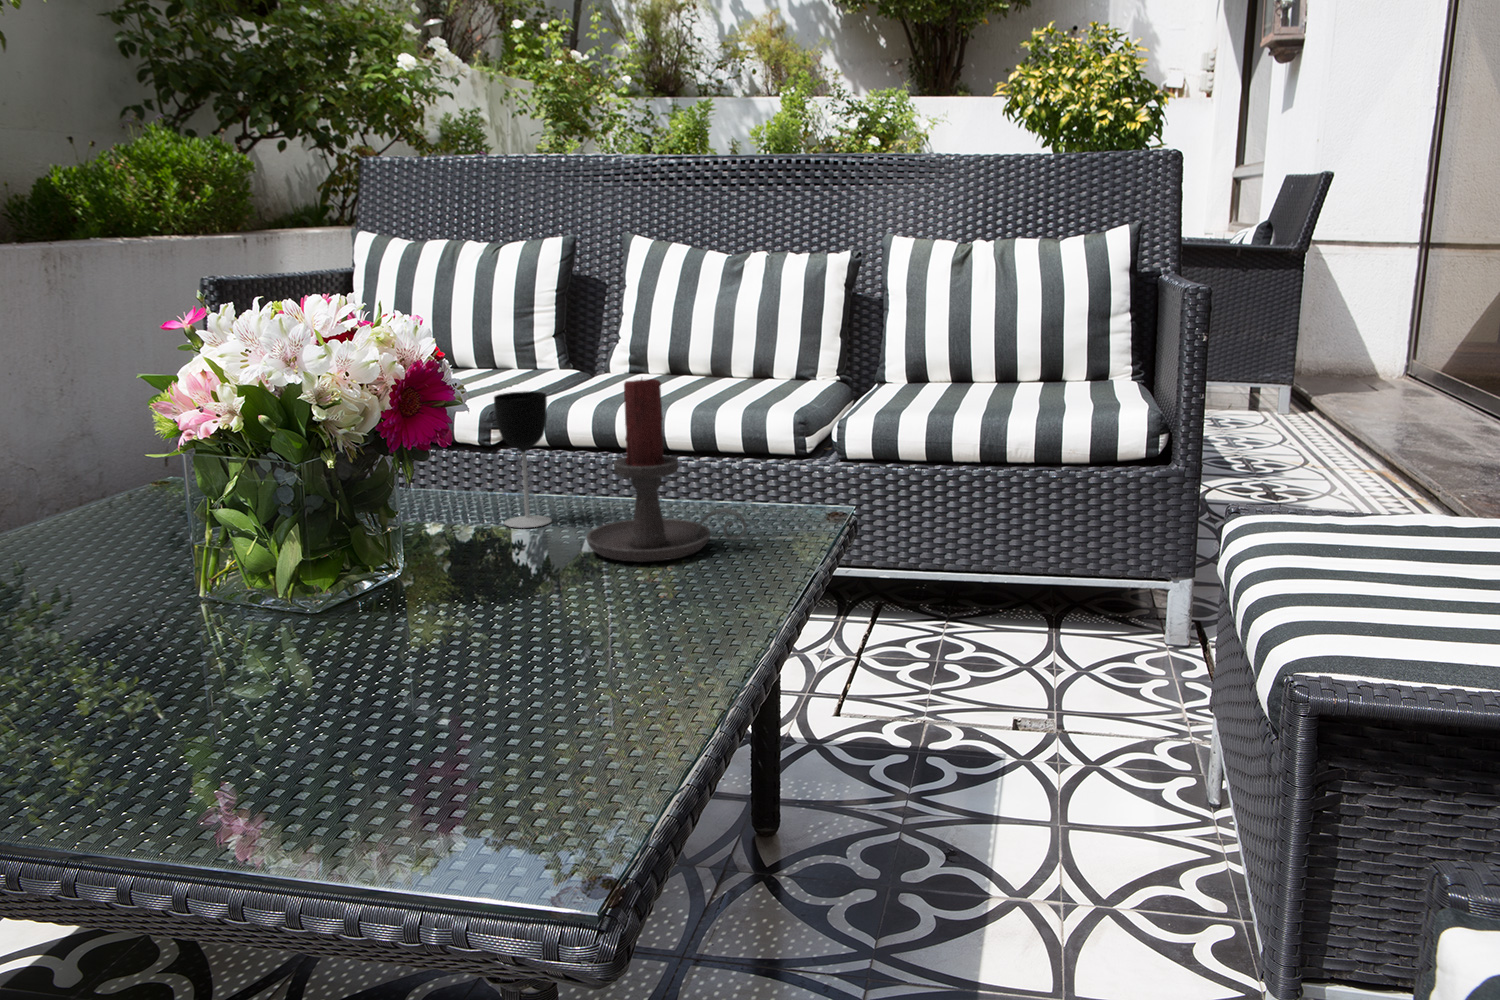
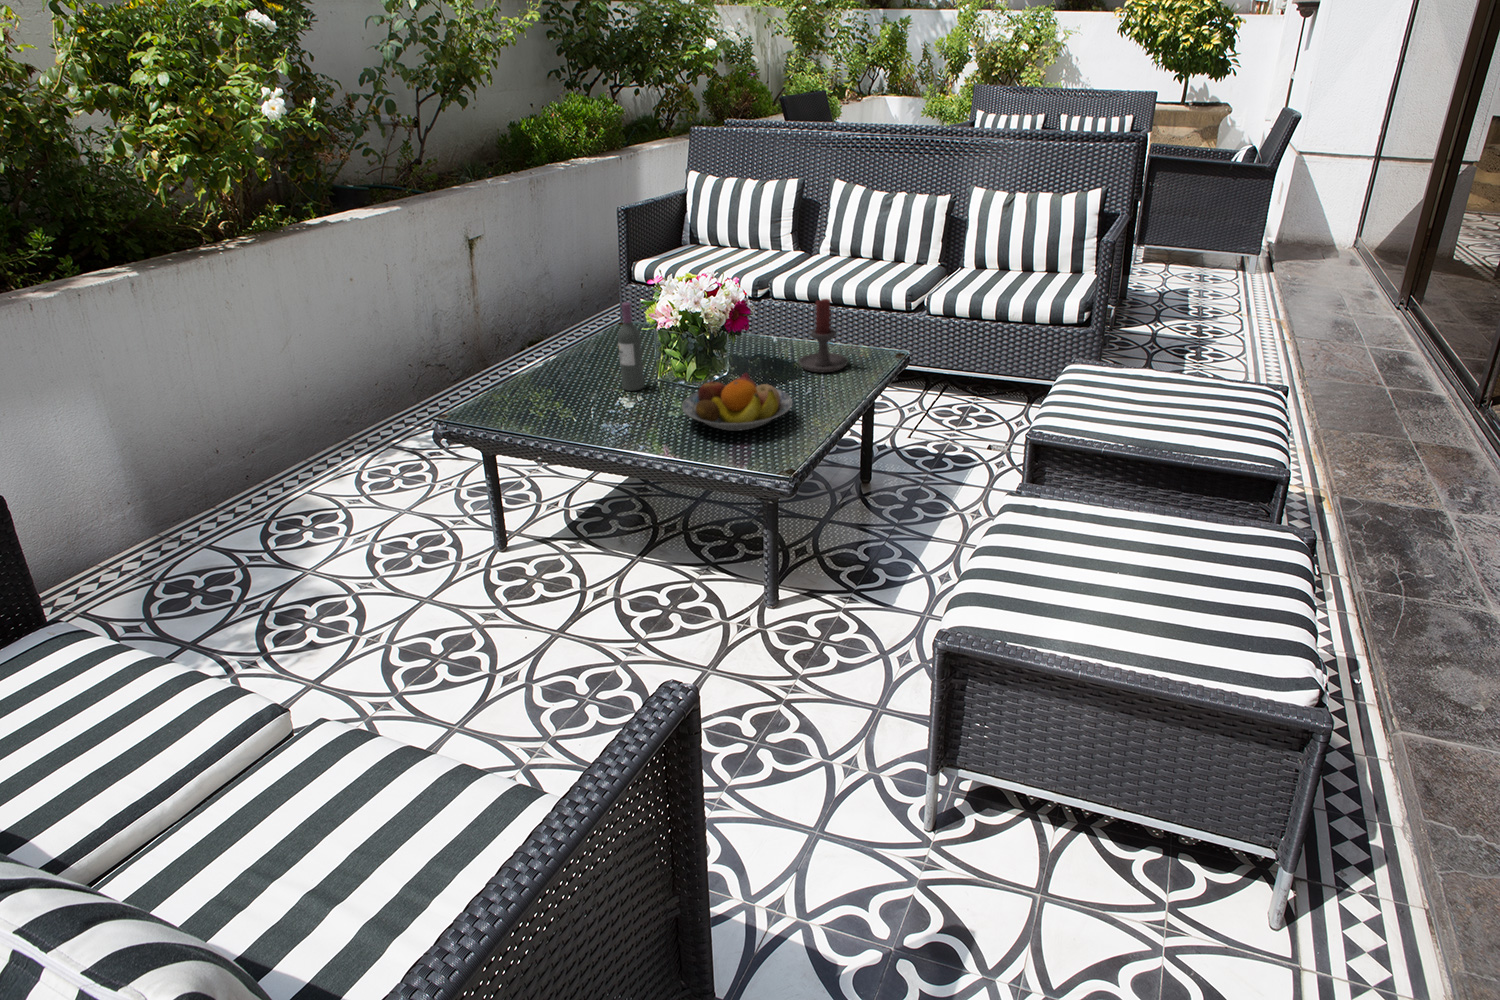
wine bottle: none [55,377,148,632] -> present [618,302,644,391]
wine glass: present [494,391,552,528] -> none [764,296,786,353]
fruit bowl: none [214,556,579,738] -> present [682,373,792,431]

